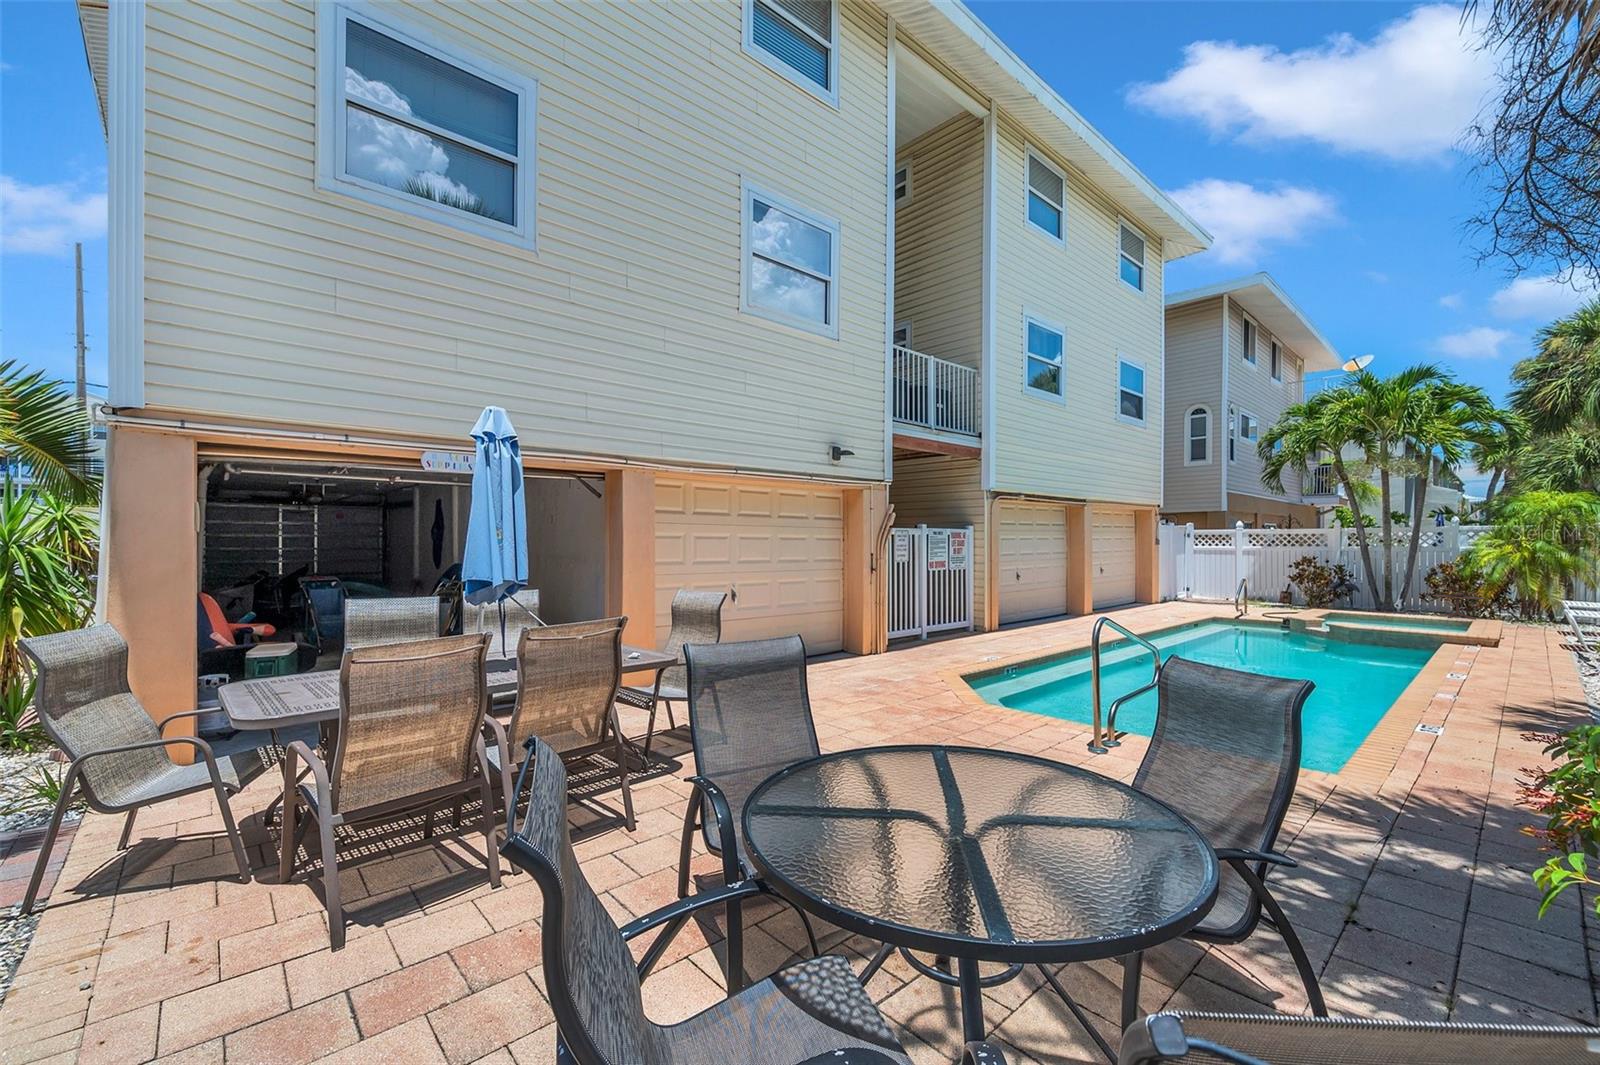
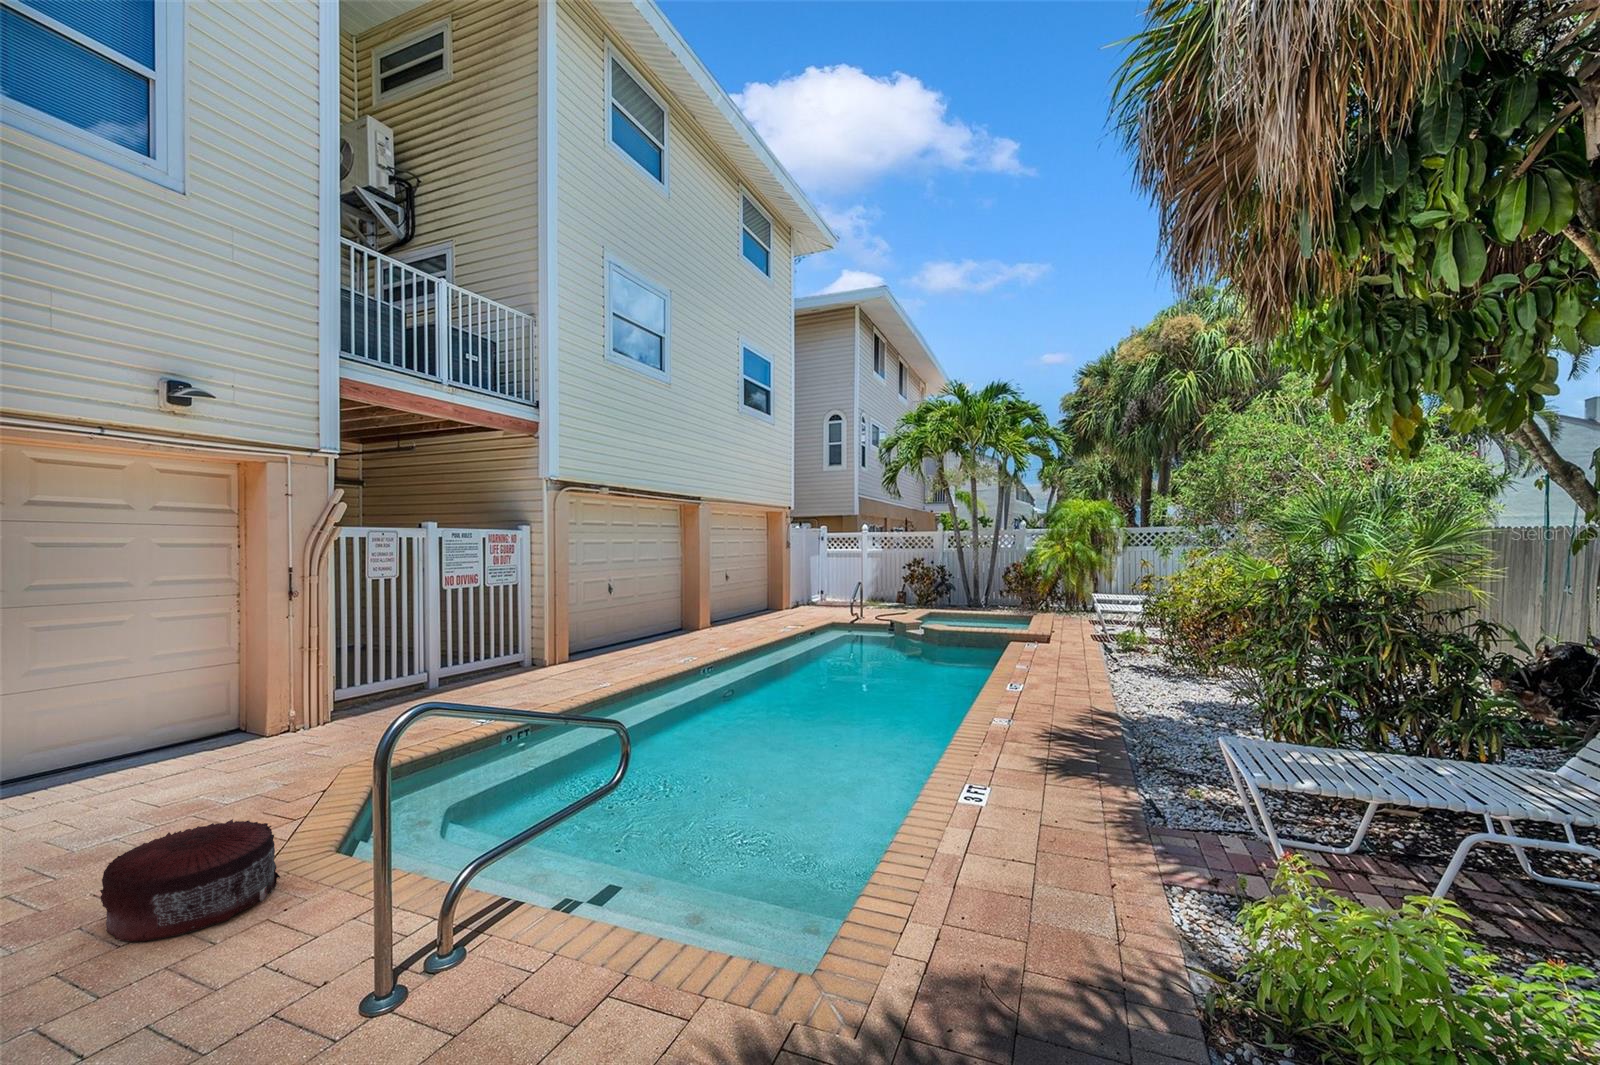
pouf: none [900,689,966,736] -> present [100,819,280,942]

